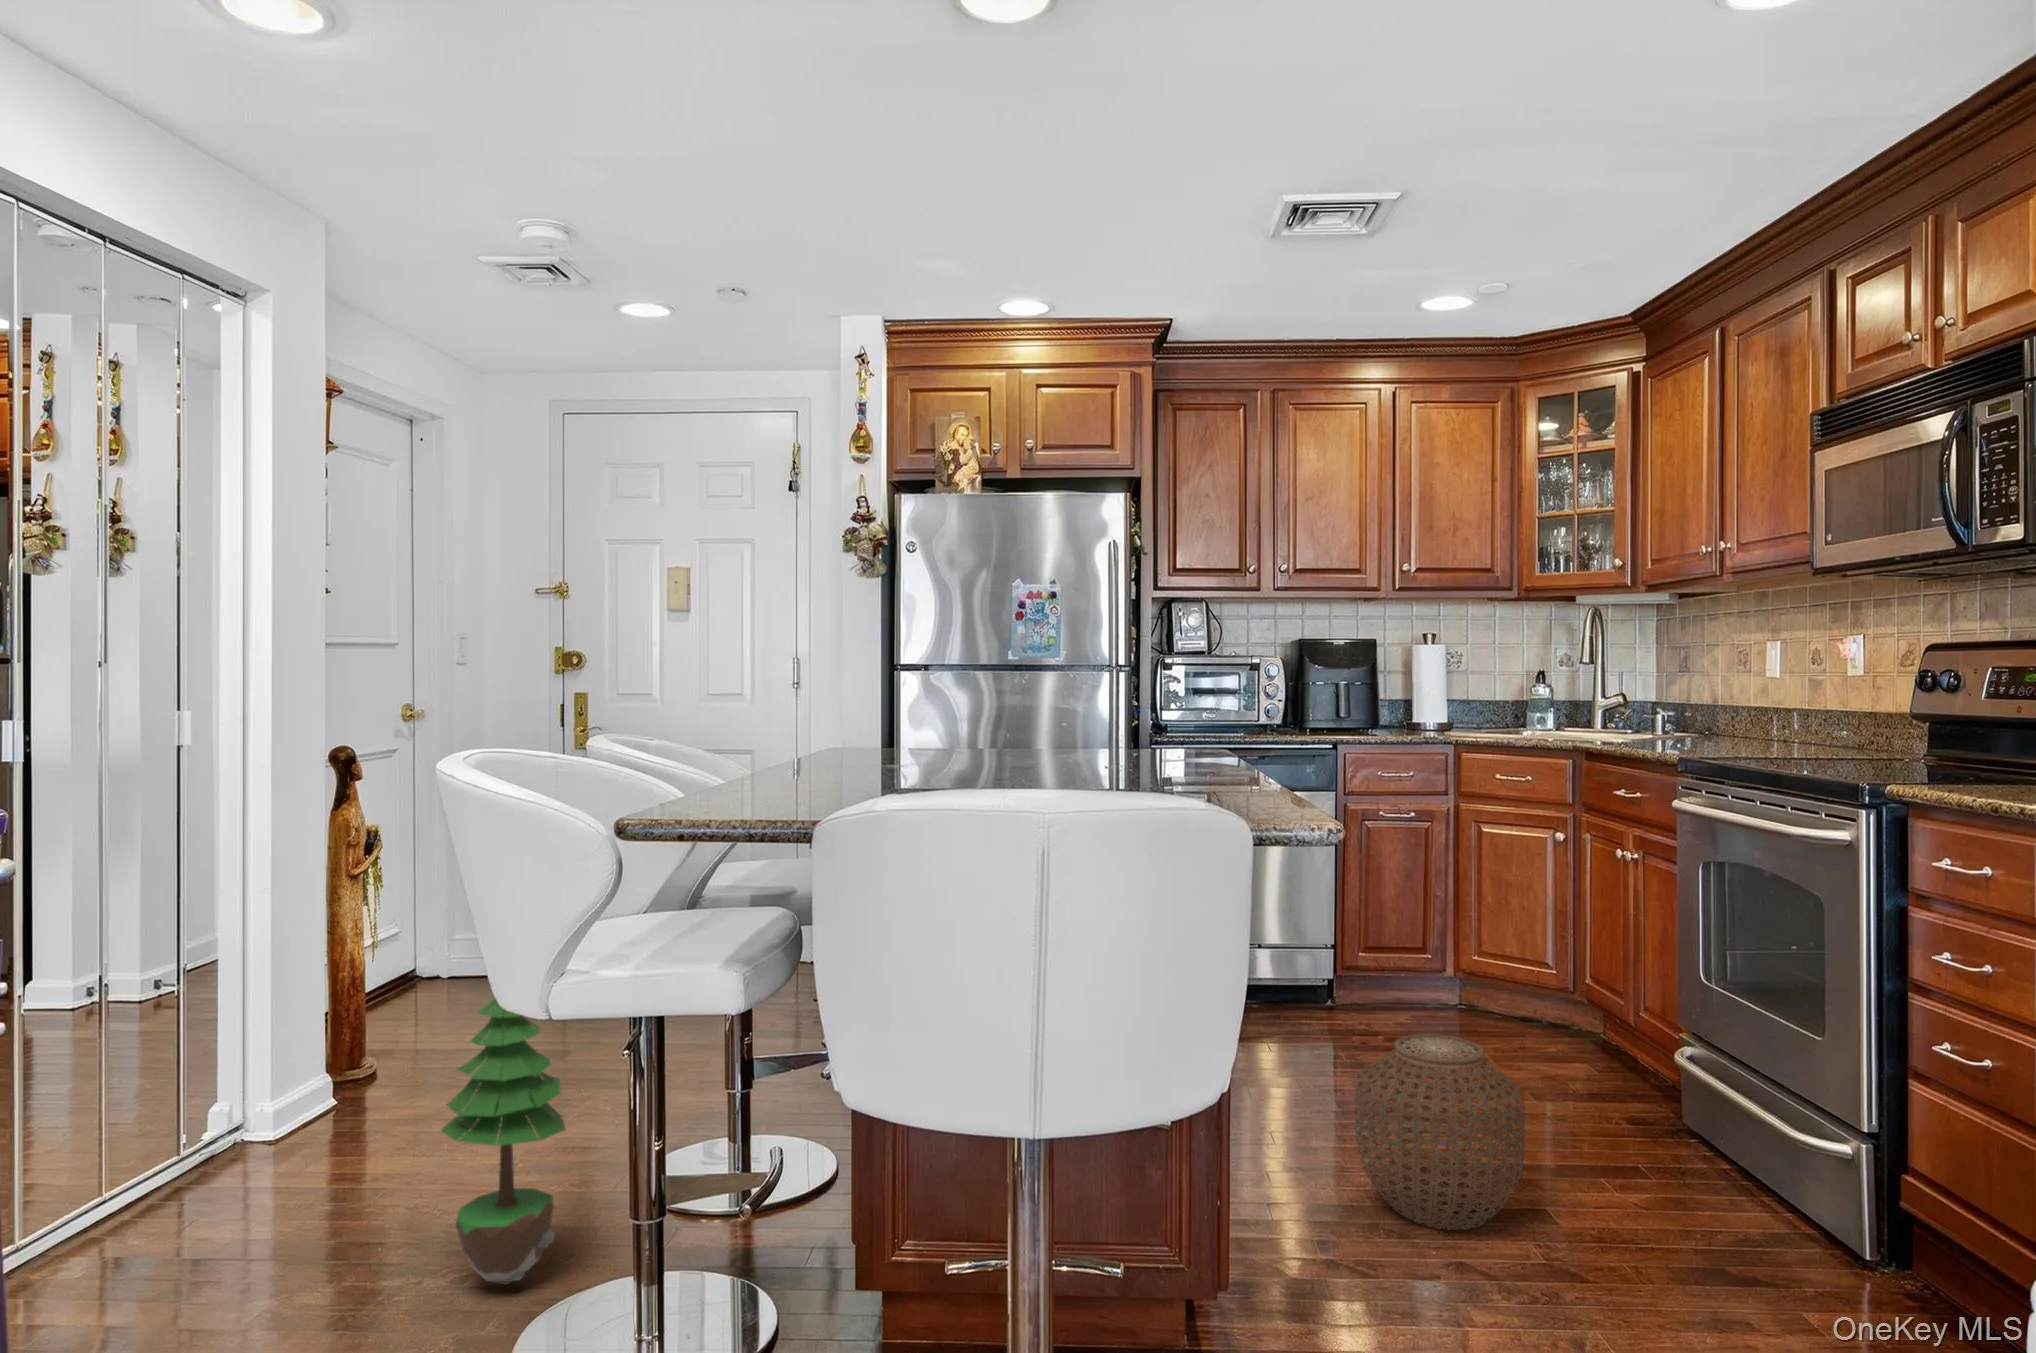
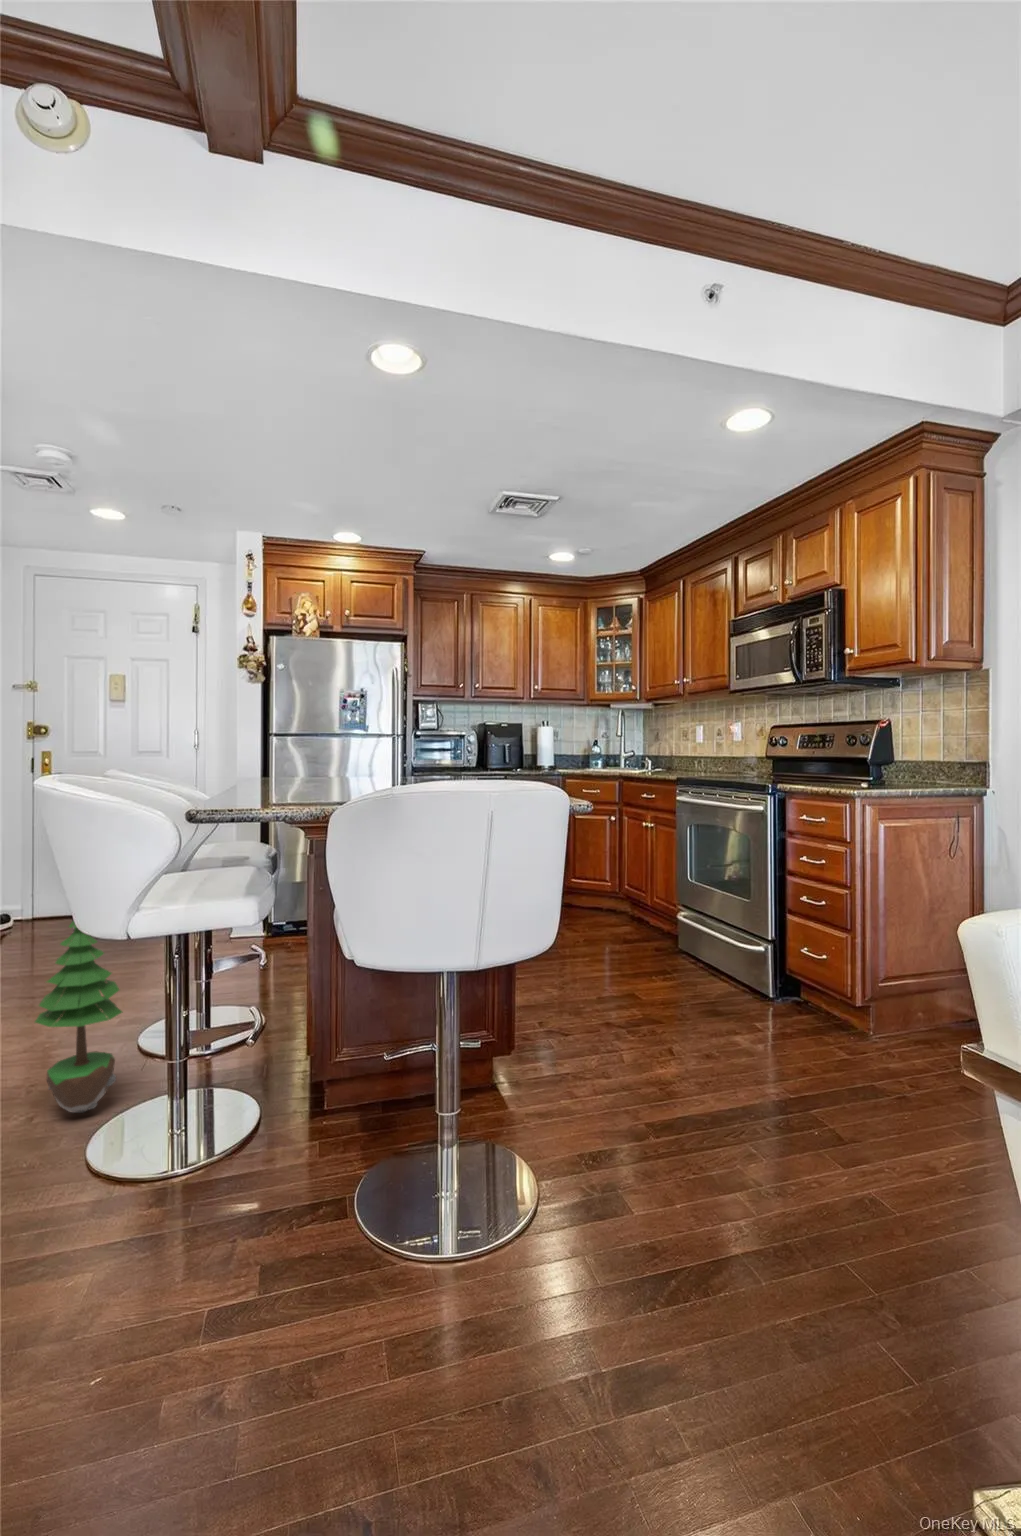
woven basket: present [1355,1034,1525,1230] -> none [551,913,630,1006]

